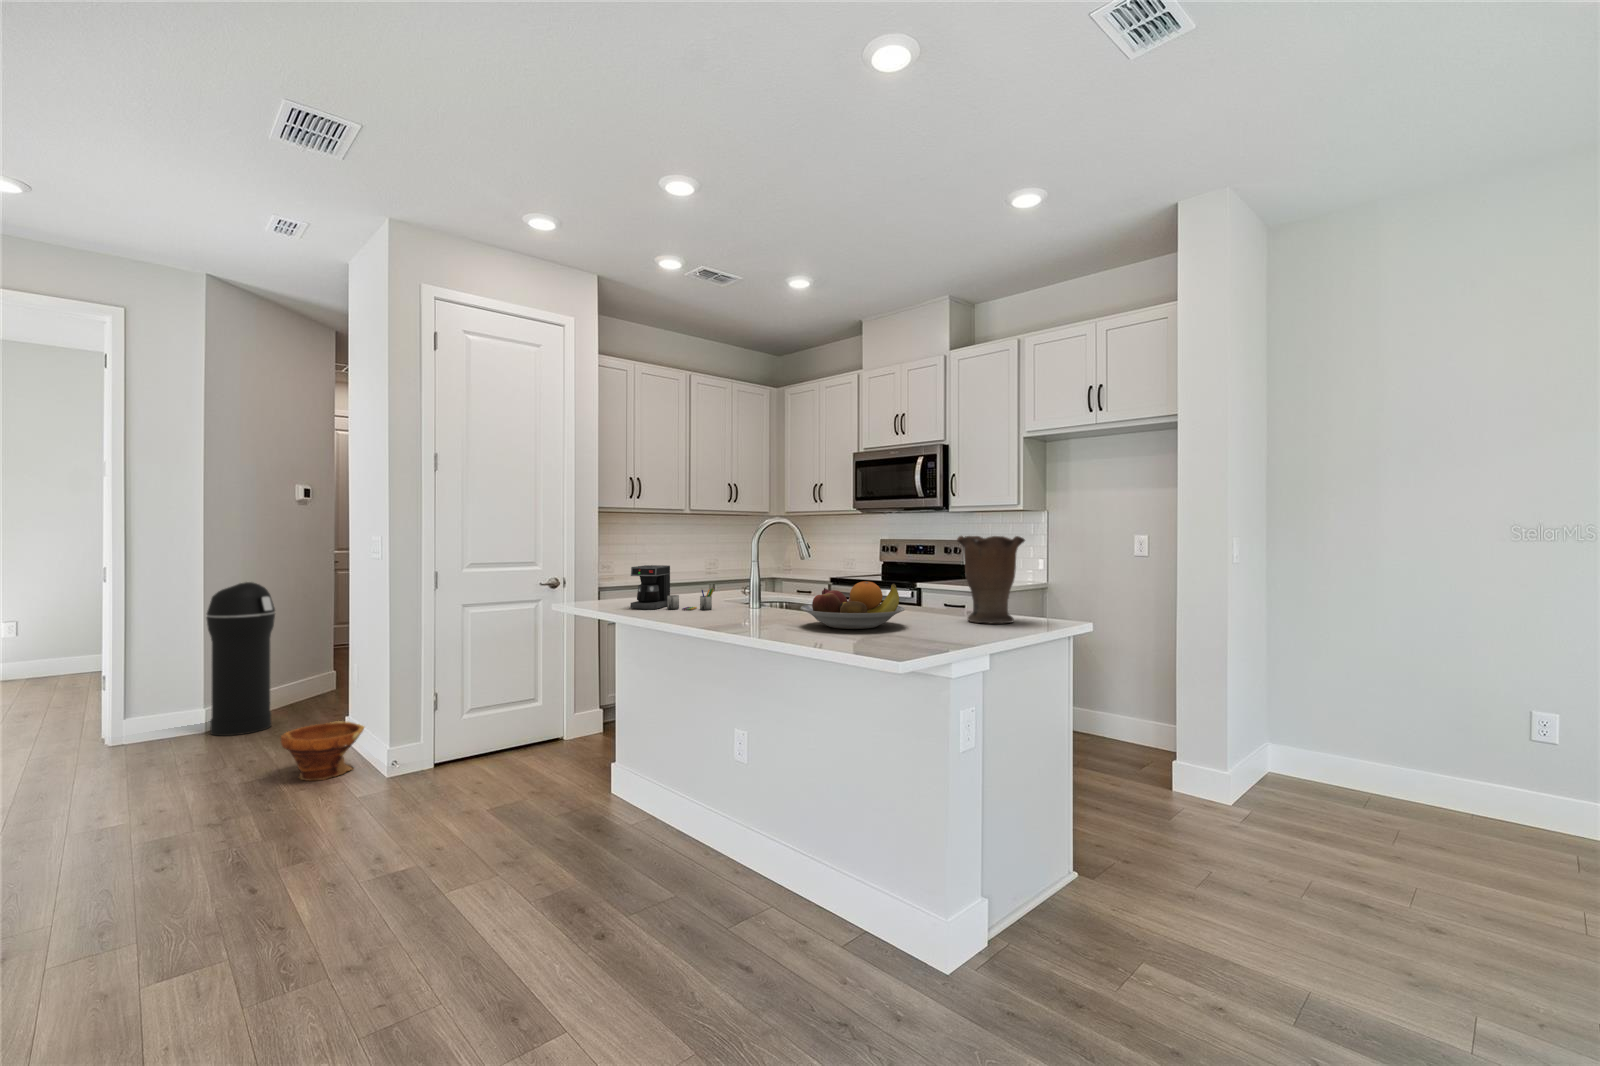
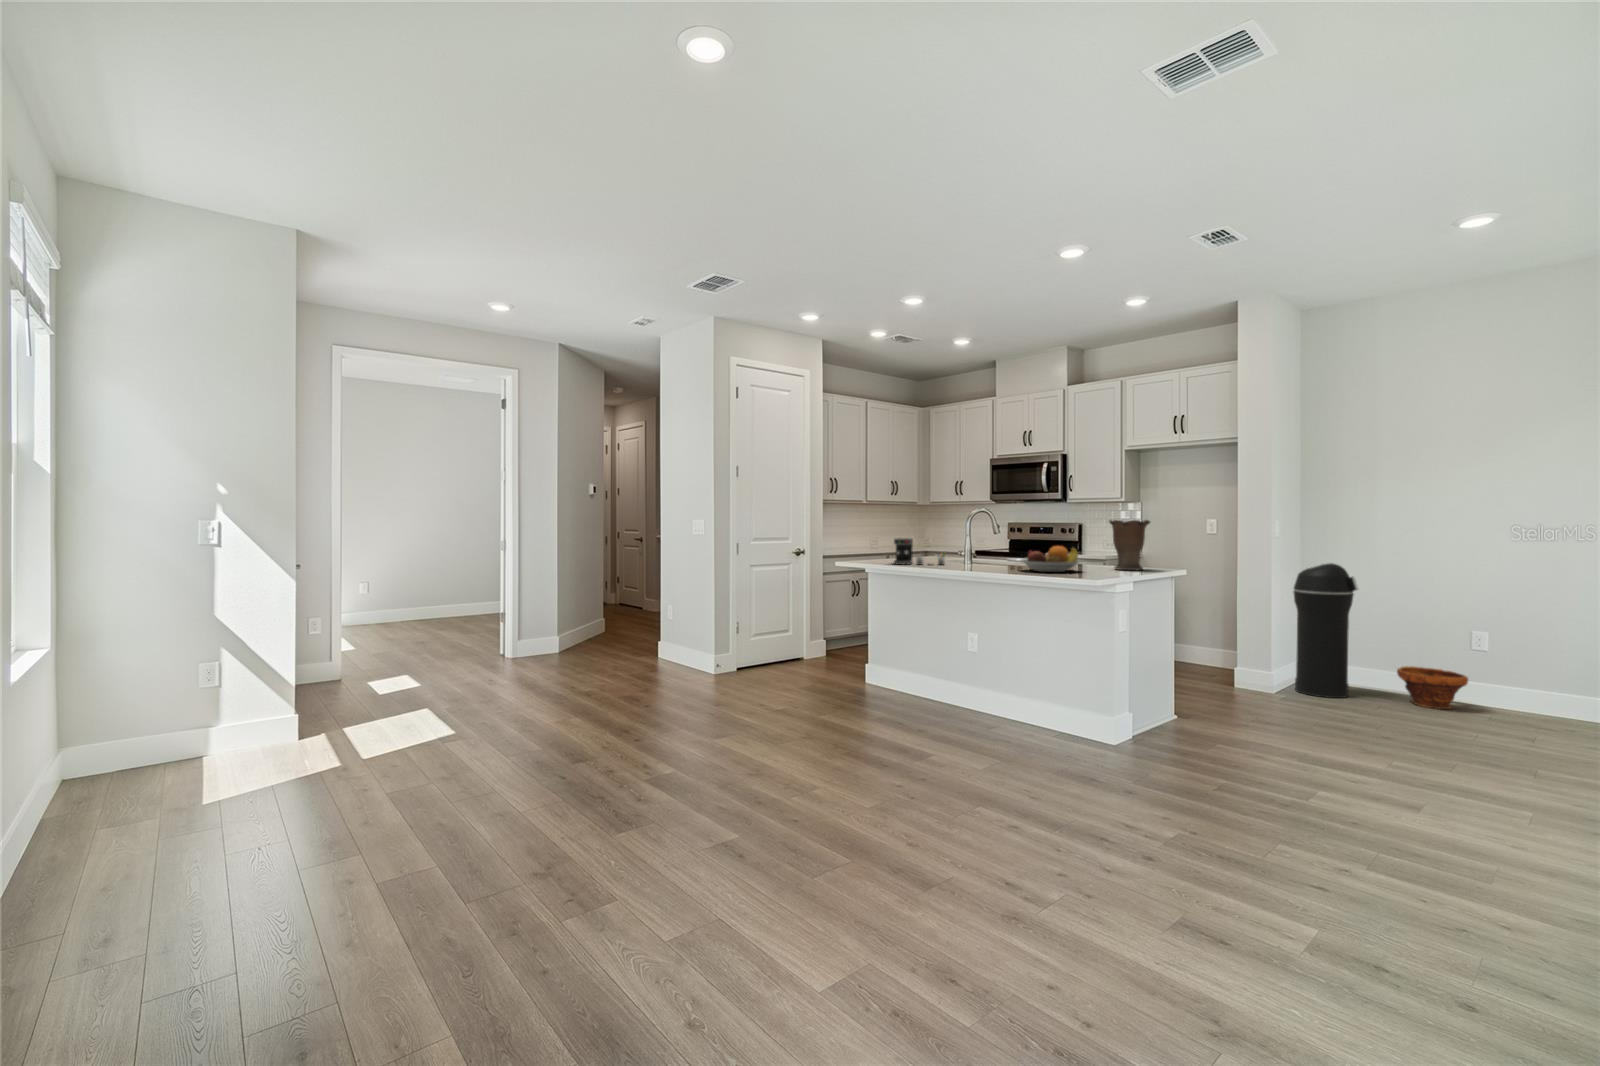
trash can: present [207,582,275,736] -> present [1294,563,1358,698]
planter: present [281,721,364,780] -> present [1397,666,1468,709]

